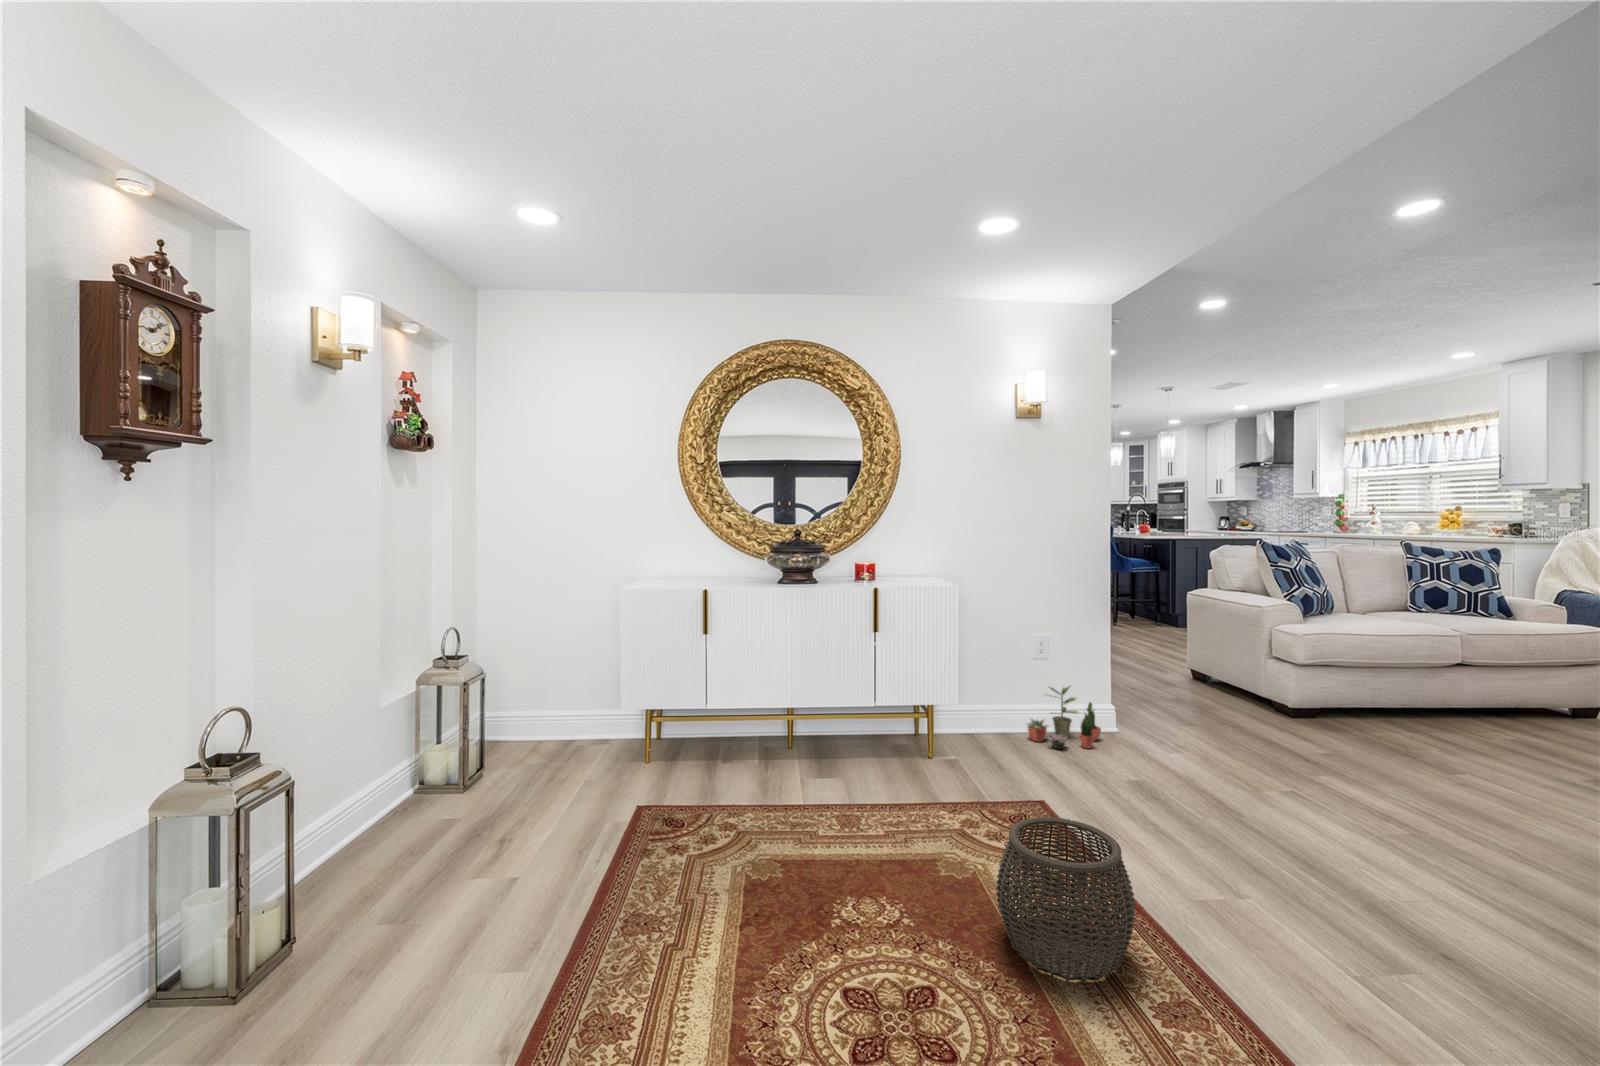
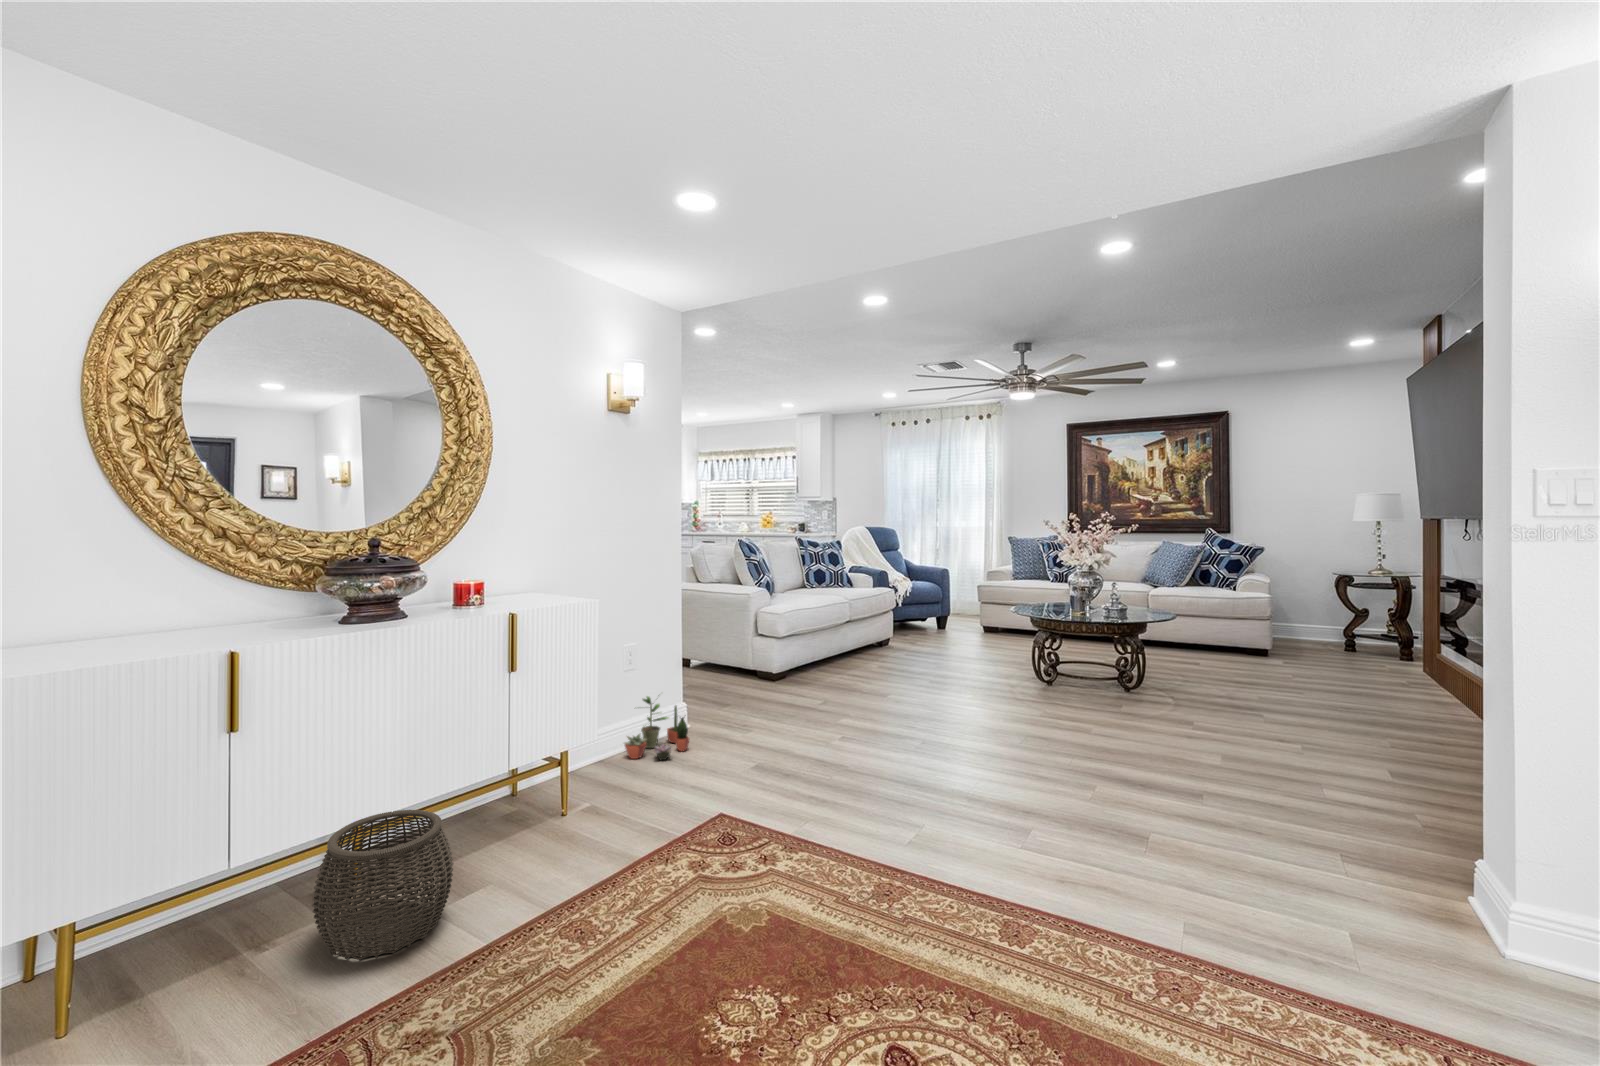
woven basket: present [996,817,1135,981] -> present [312,810,454,960]

